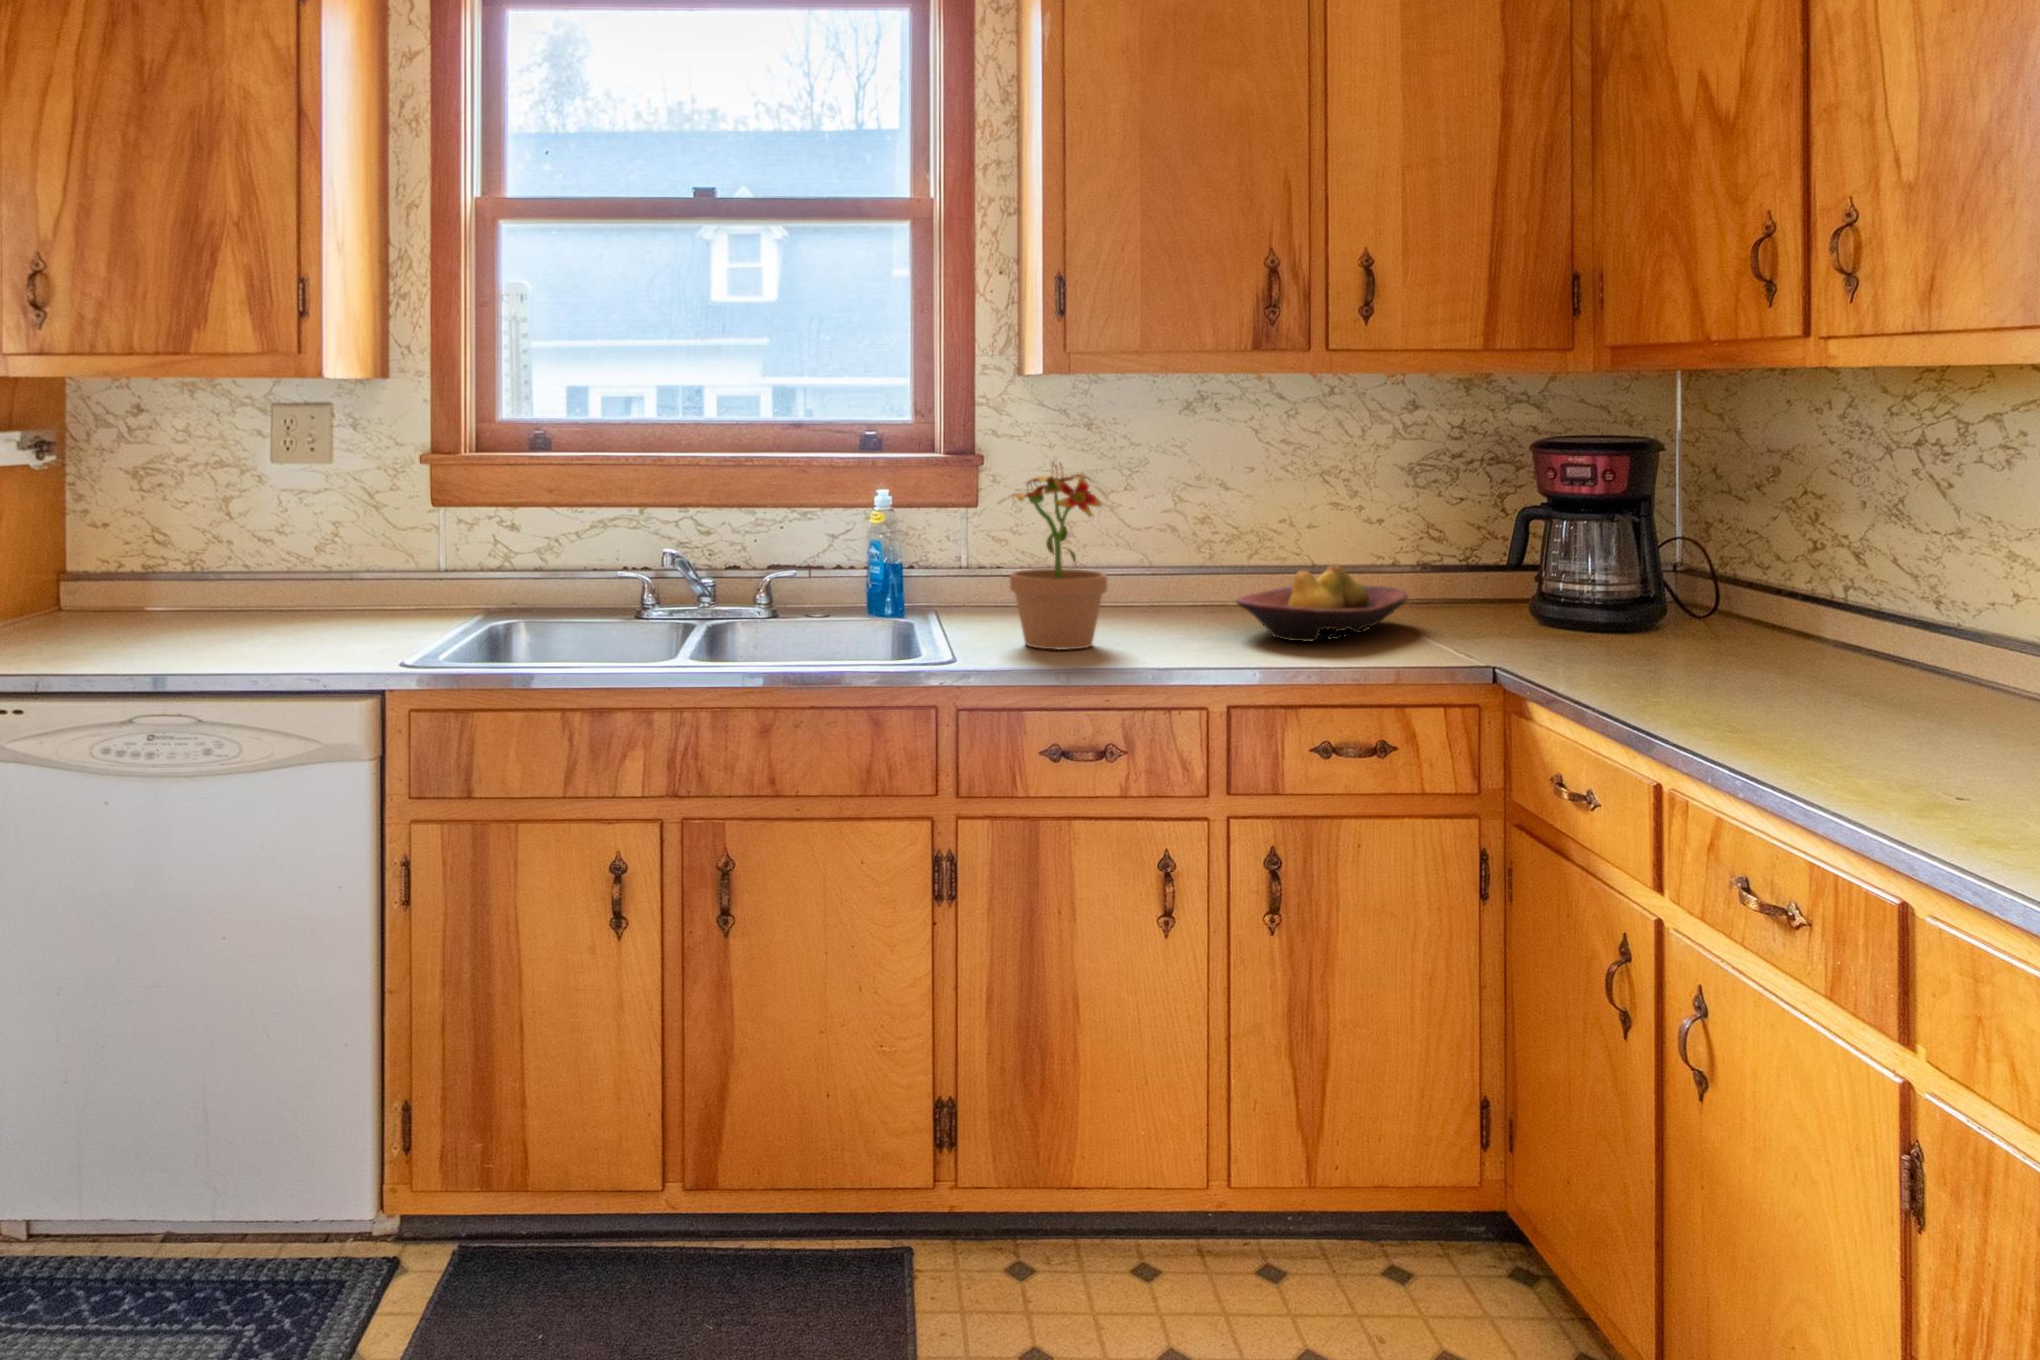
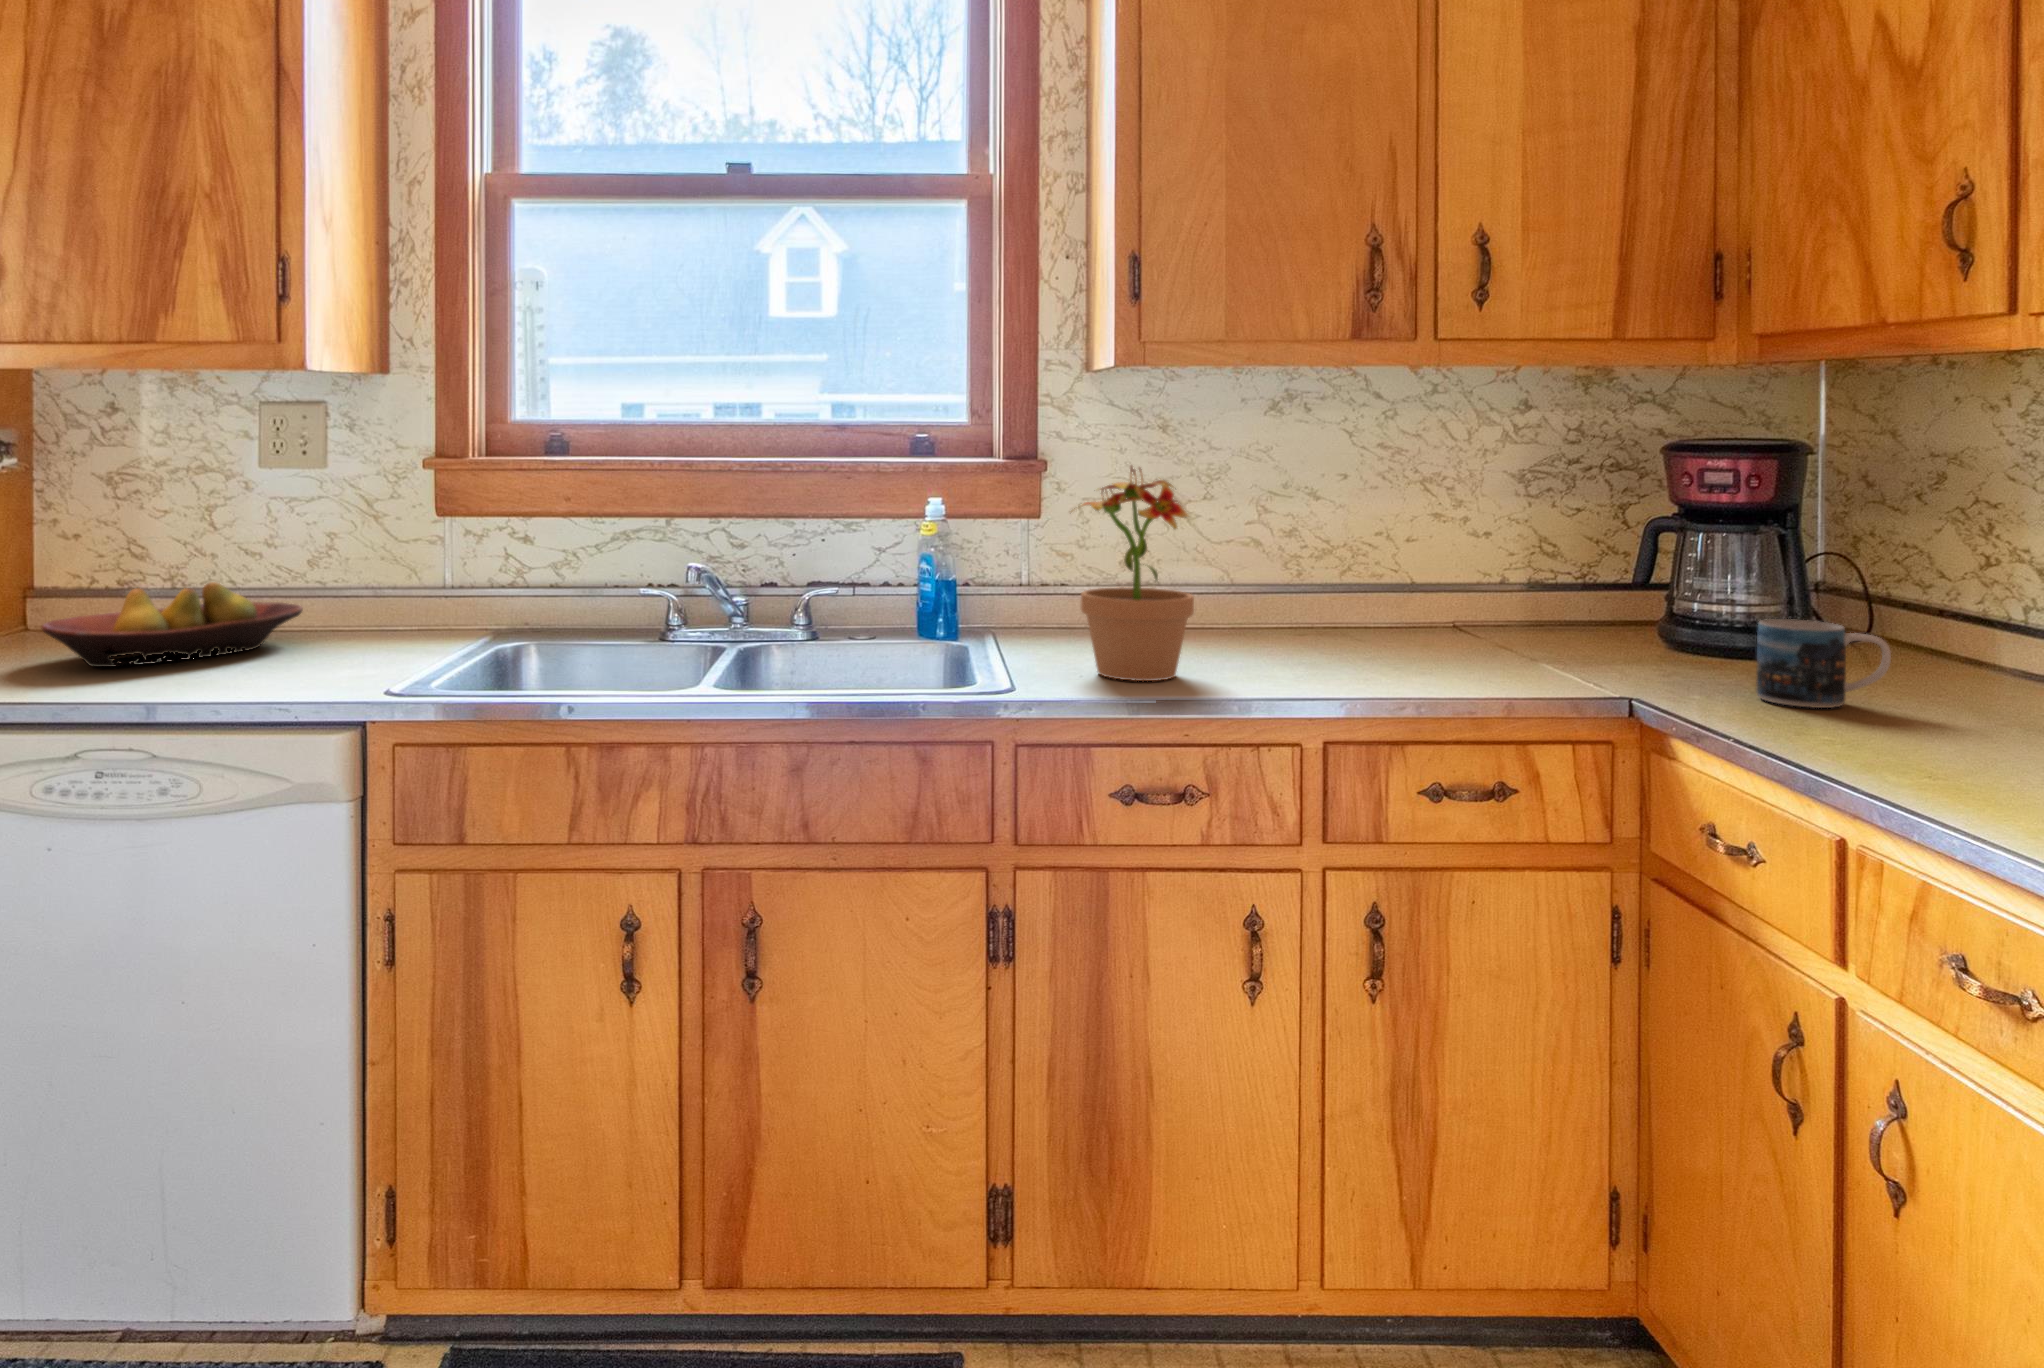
fruit bowl: present [1236,565,1408,641] -> present [41,582,303,667]
mug: none [1583,591,1688,666] -> present [1756,619,1891,708]

